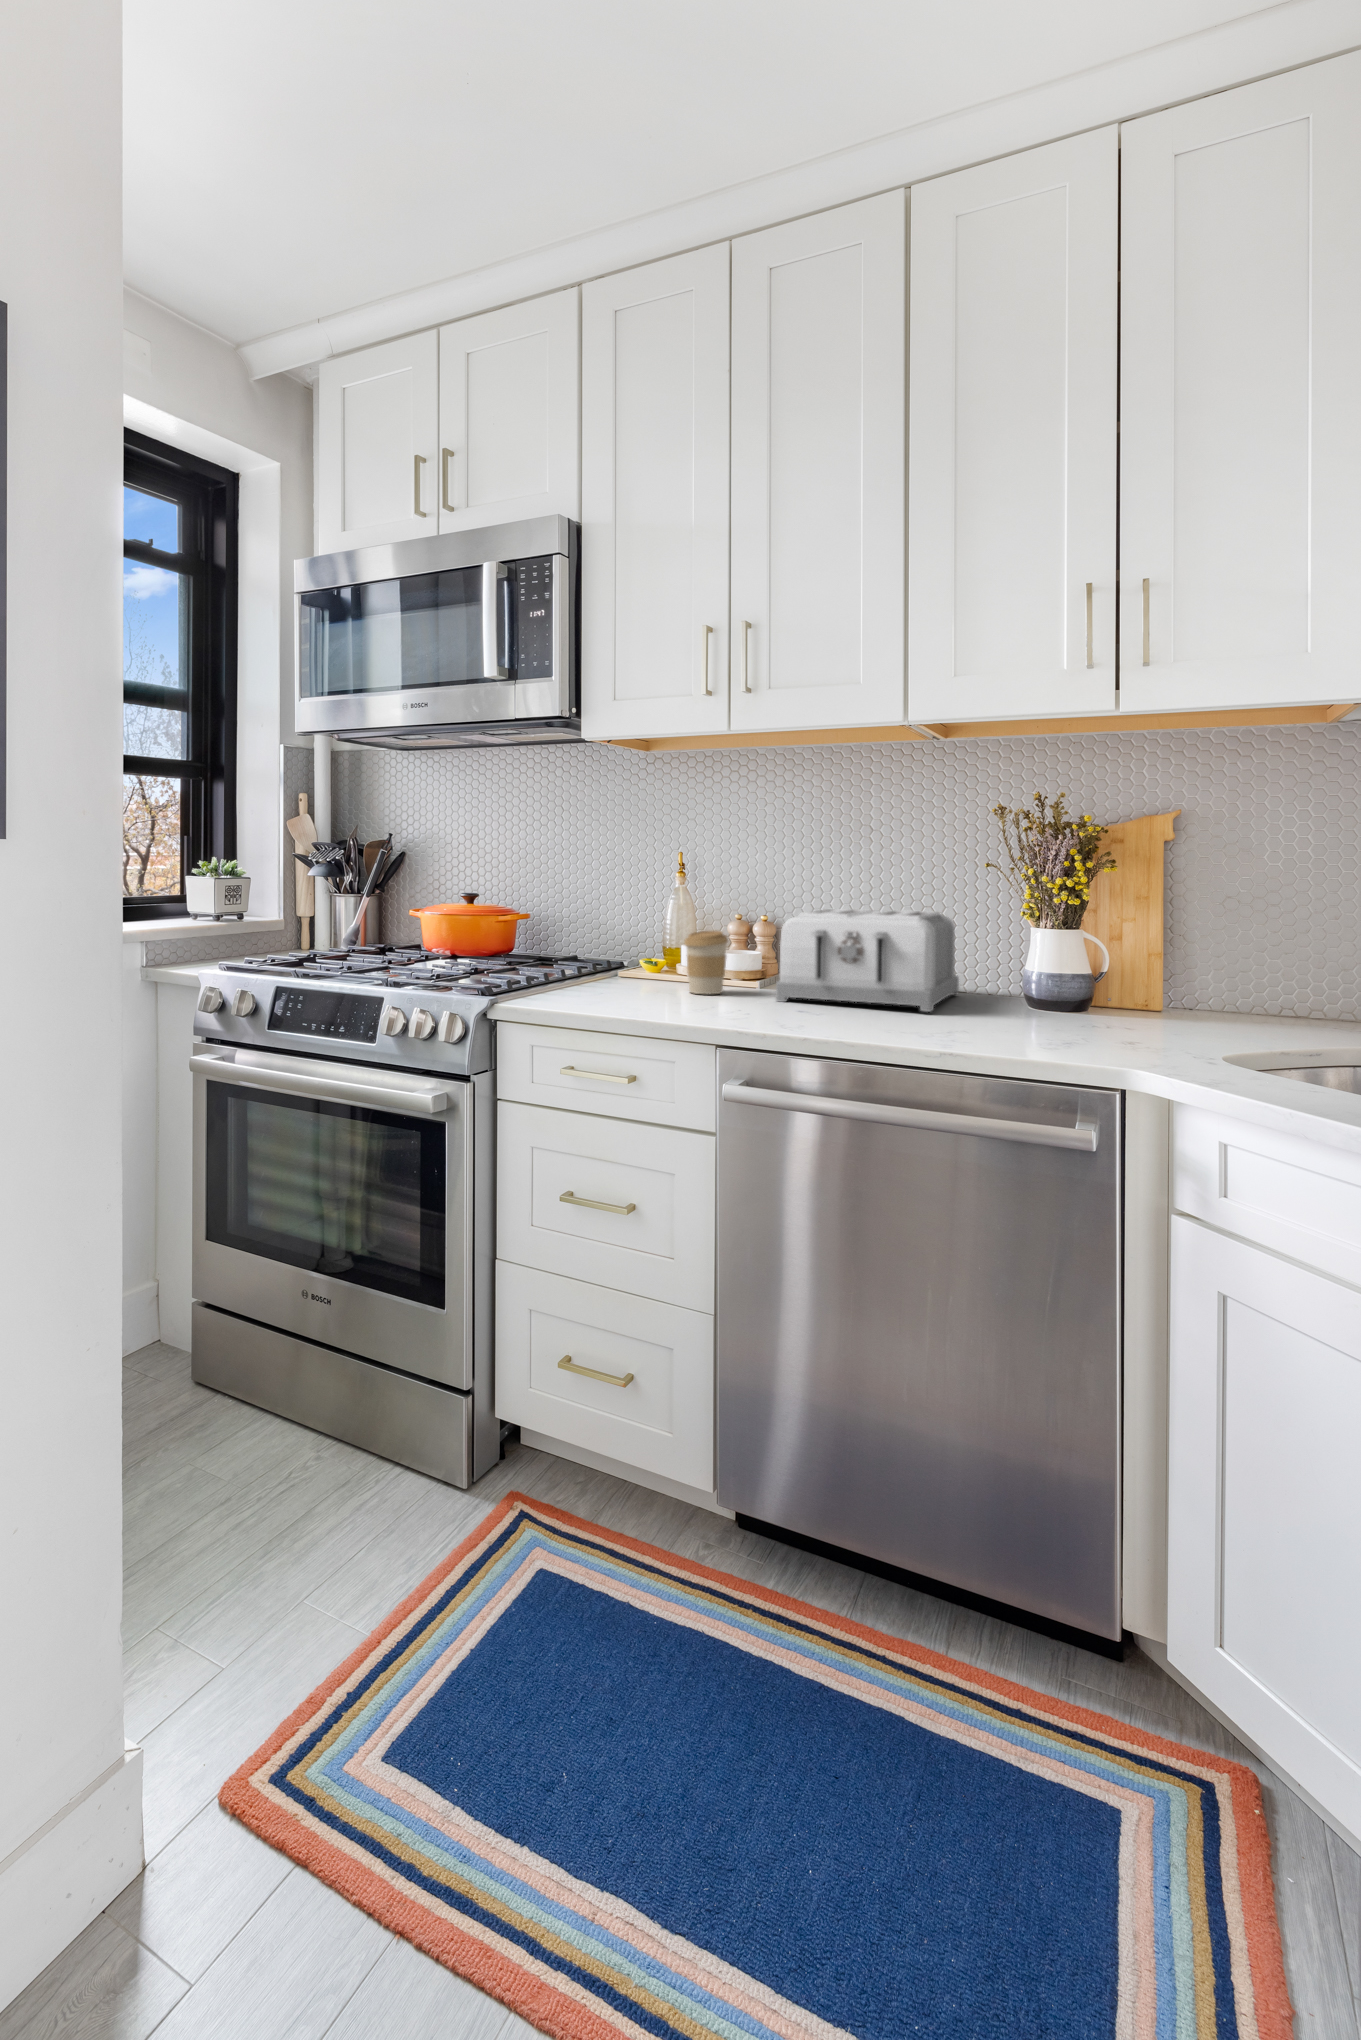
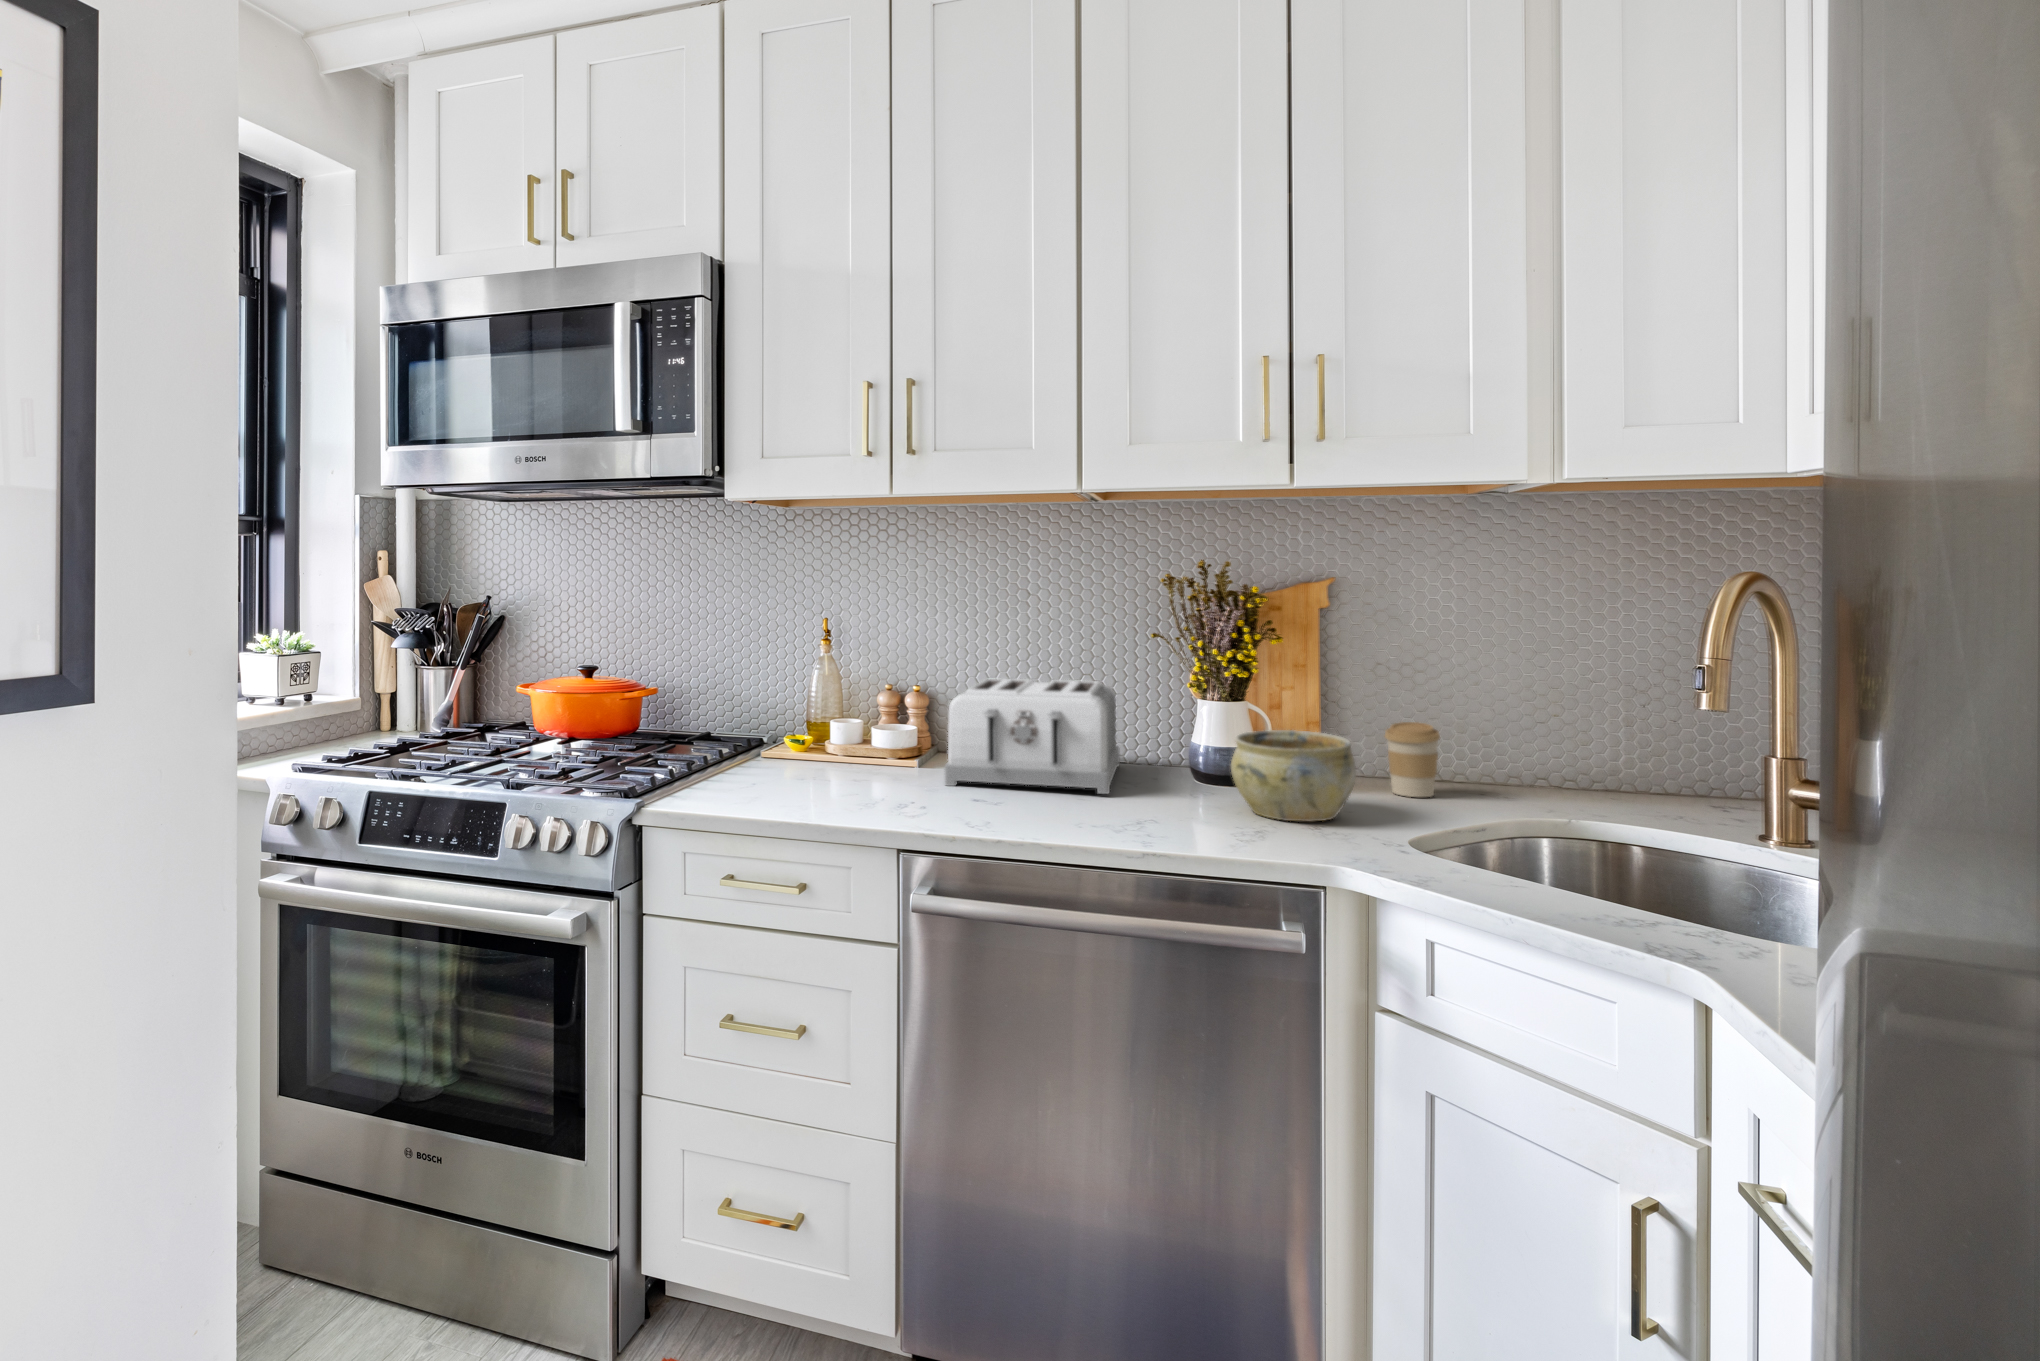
coffee cup: present [684,931,728,994] -> present [1384,722,1440,797]
ceramic bowl: none [1052,954,1181,1038] -> present [1231,730,1356,821]

